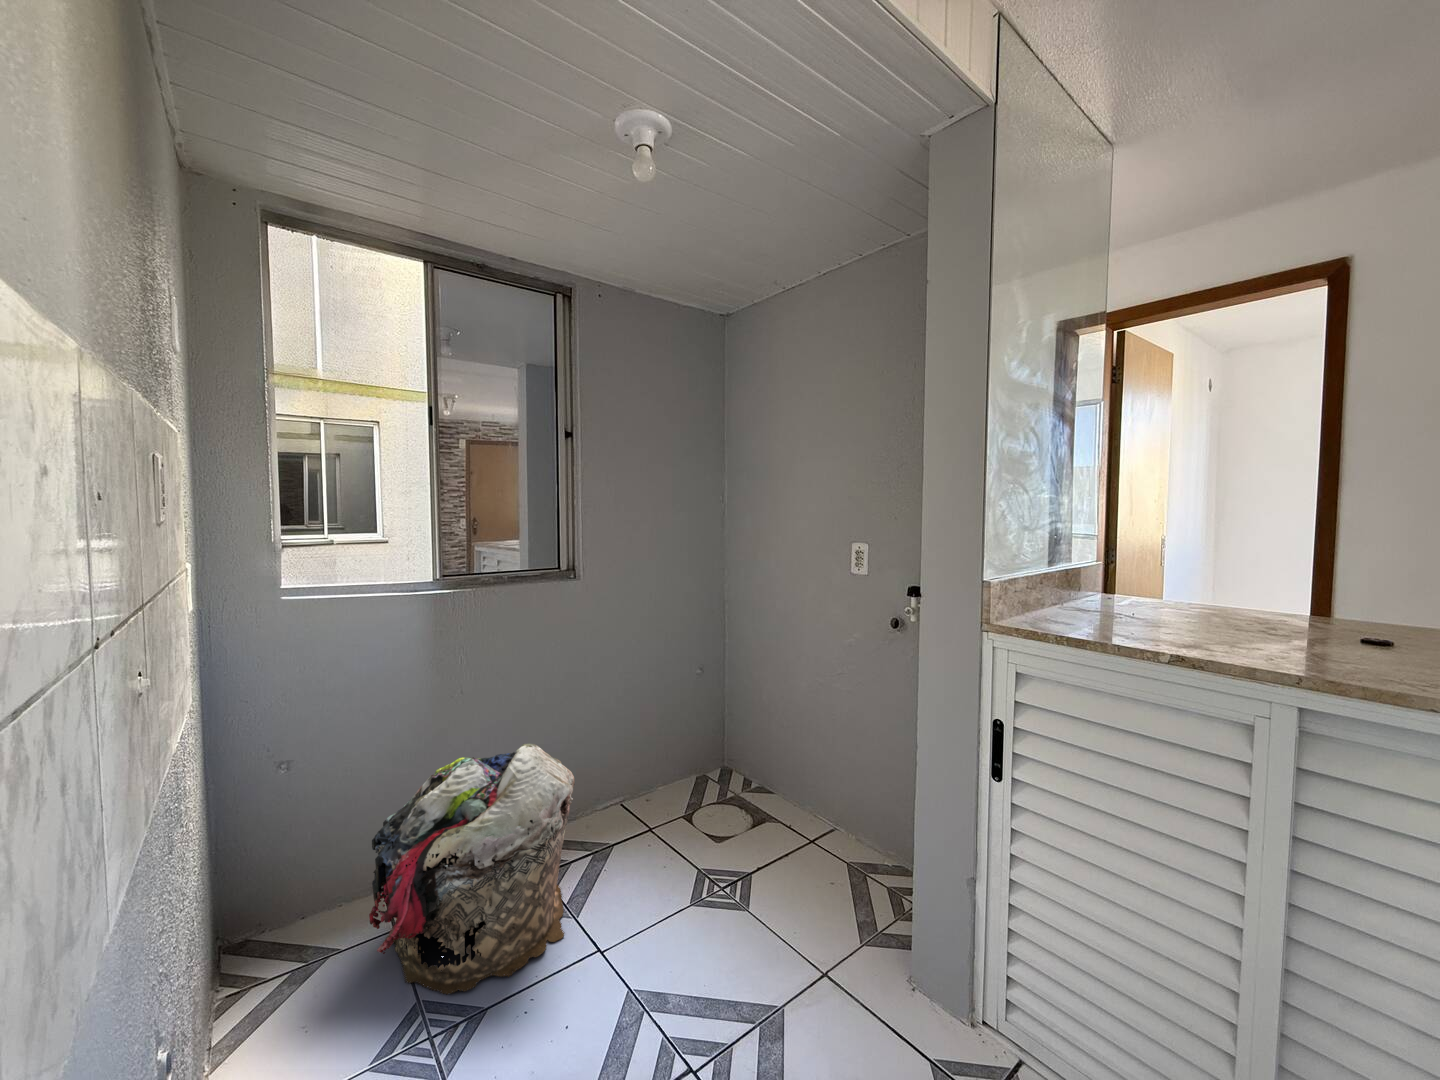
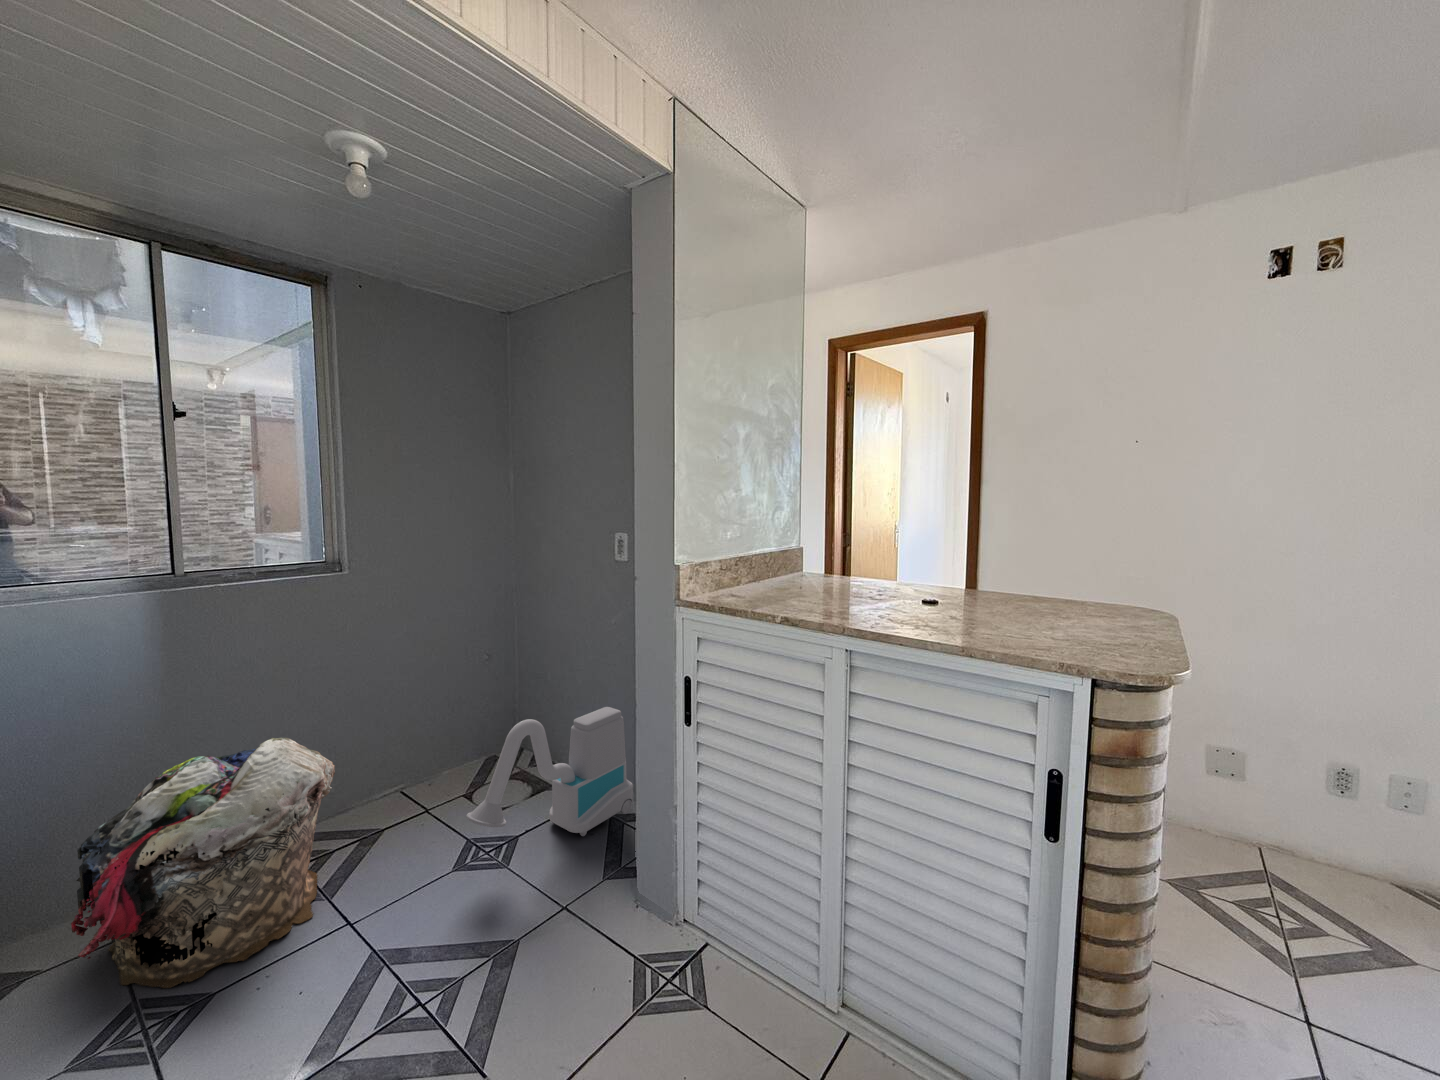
vacuum cleaner: none [709,737,870,883] -> present [466,707,633,836]

